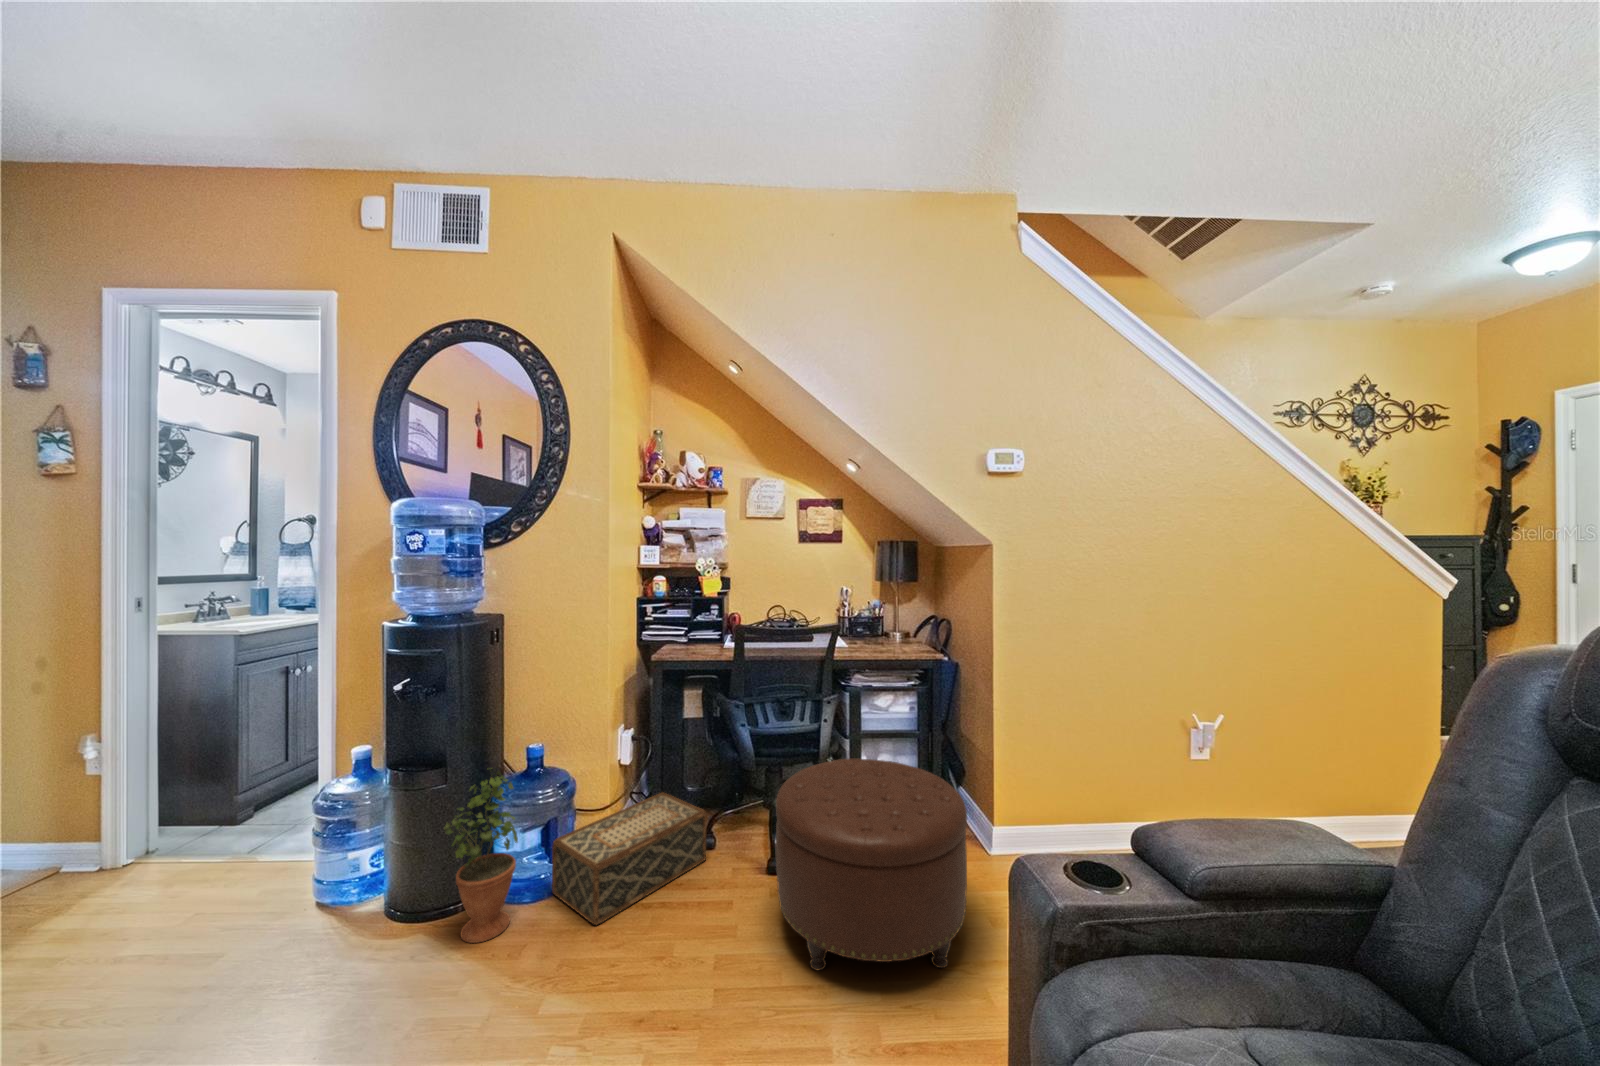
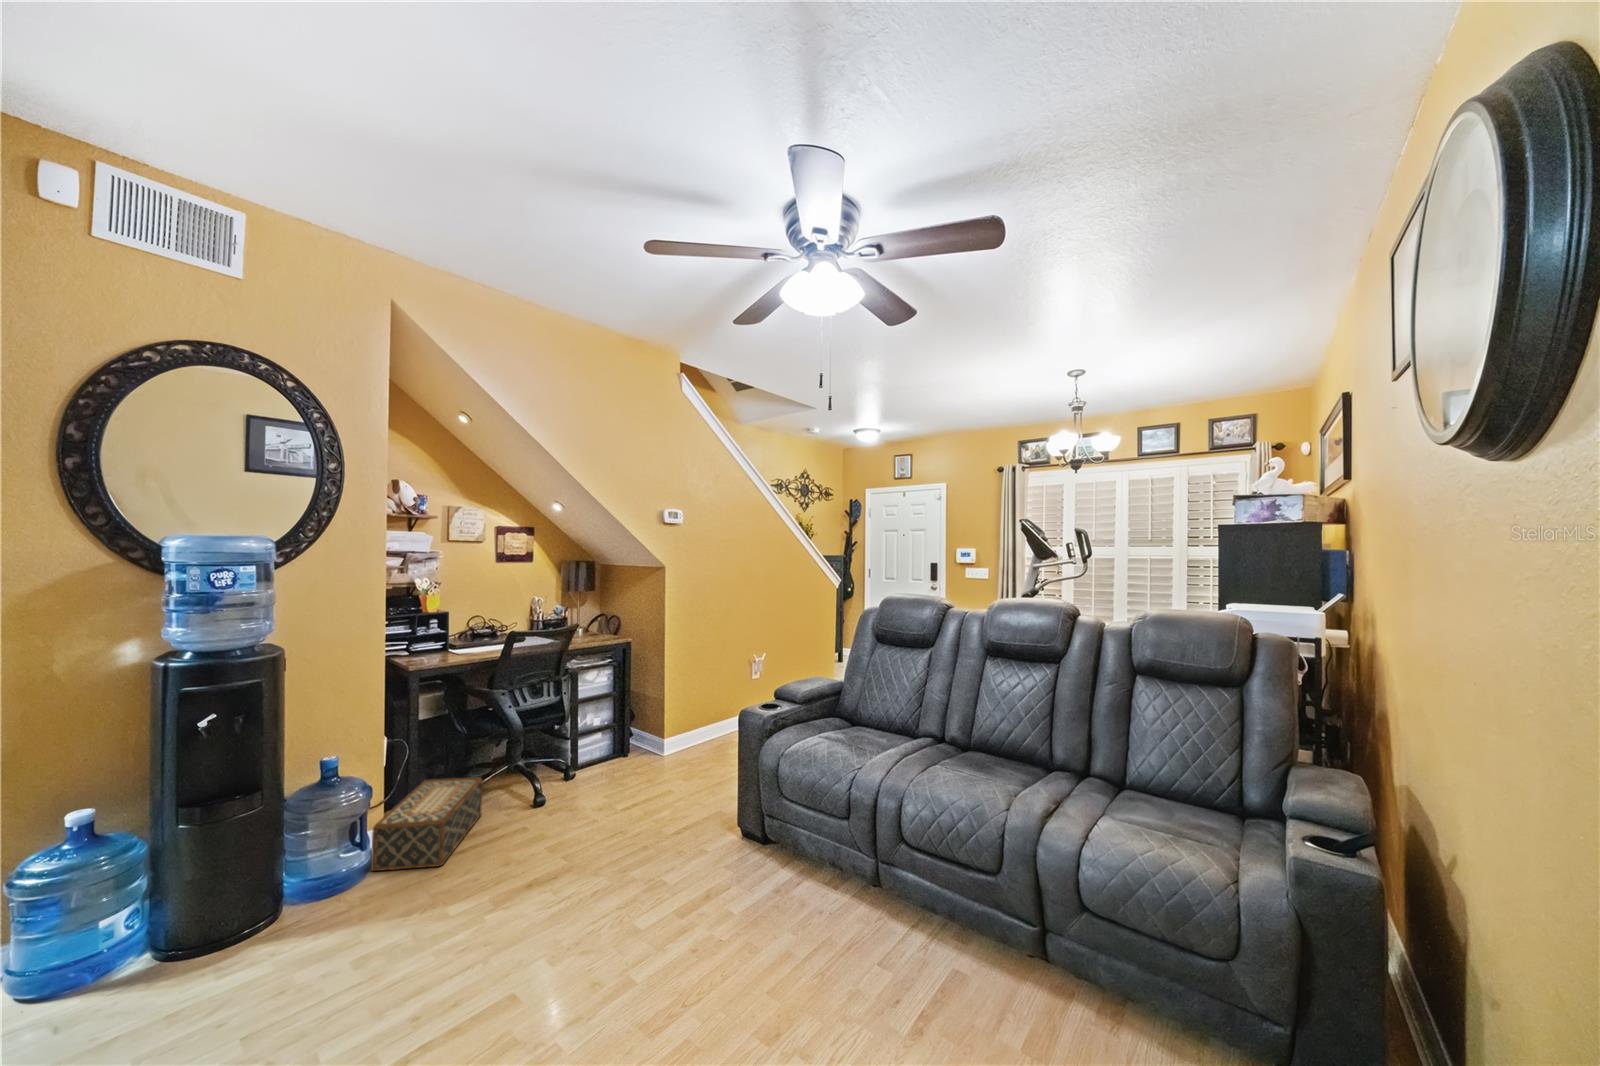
ottoman: present [776,758,967,971] -> none [562,707,682,824]
potted plant: present [444,772,518,943] -> none [303,773,368,915]

